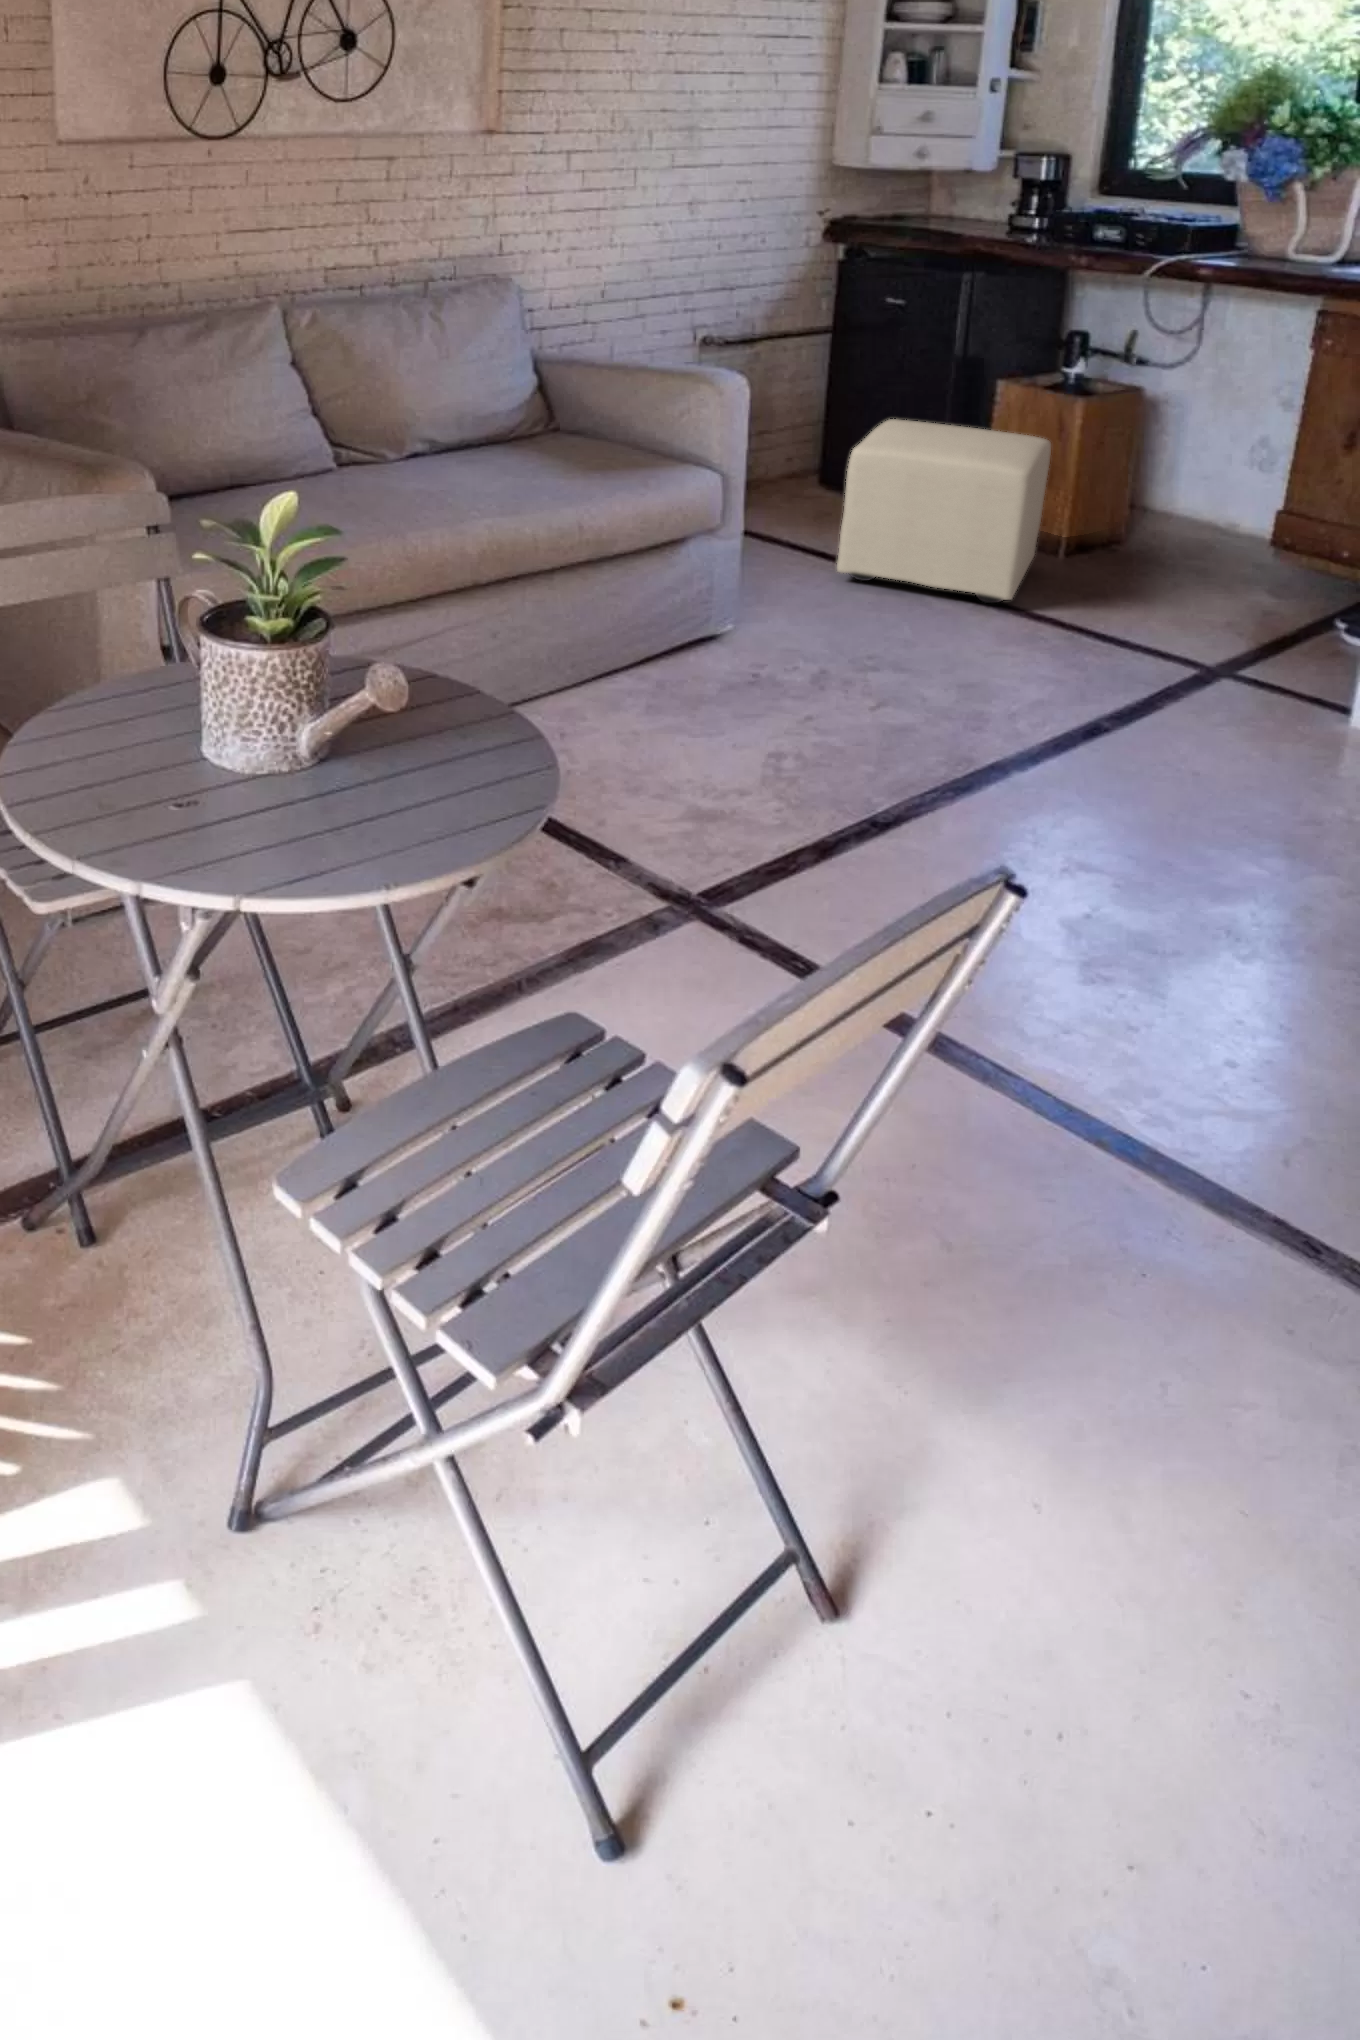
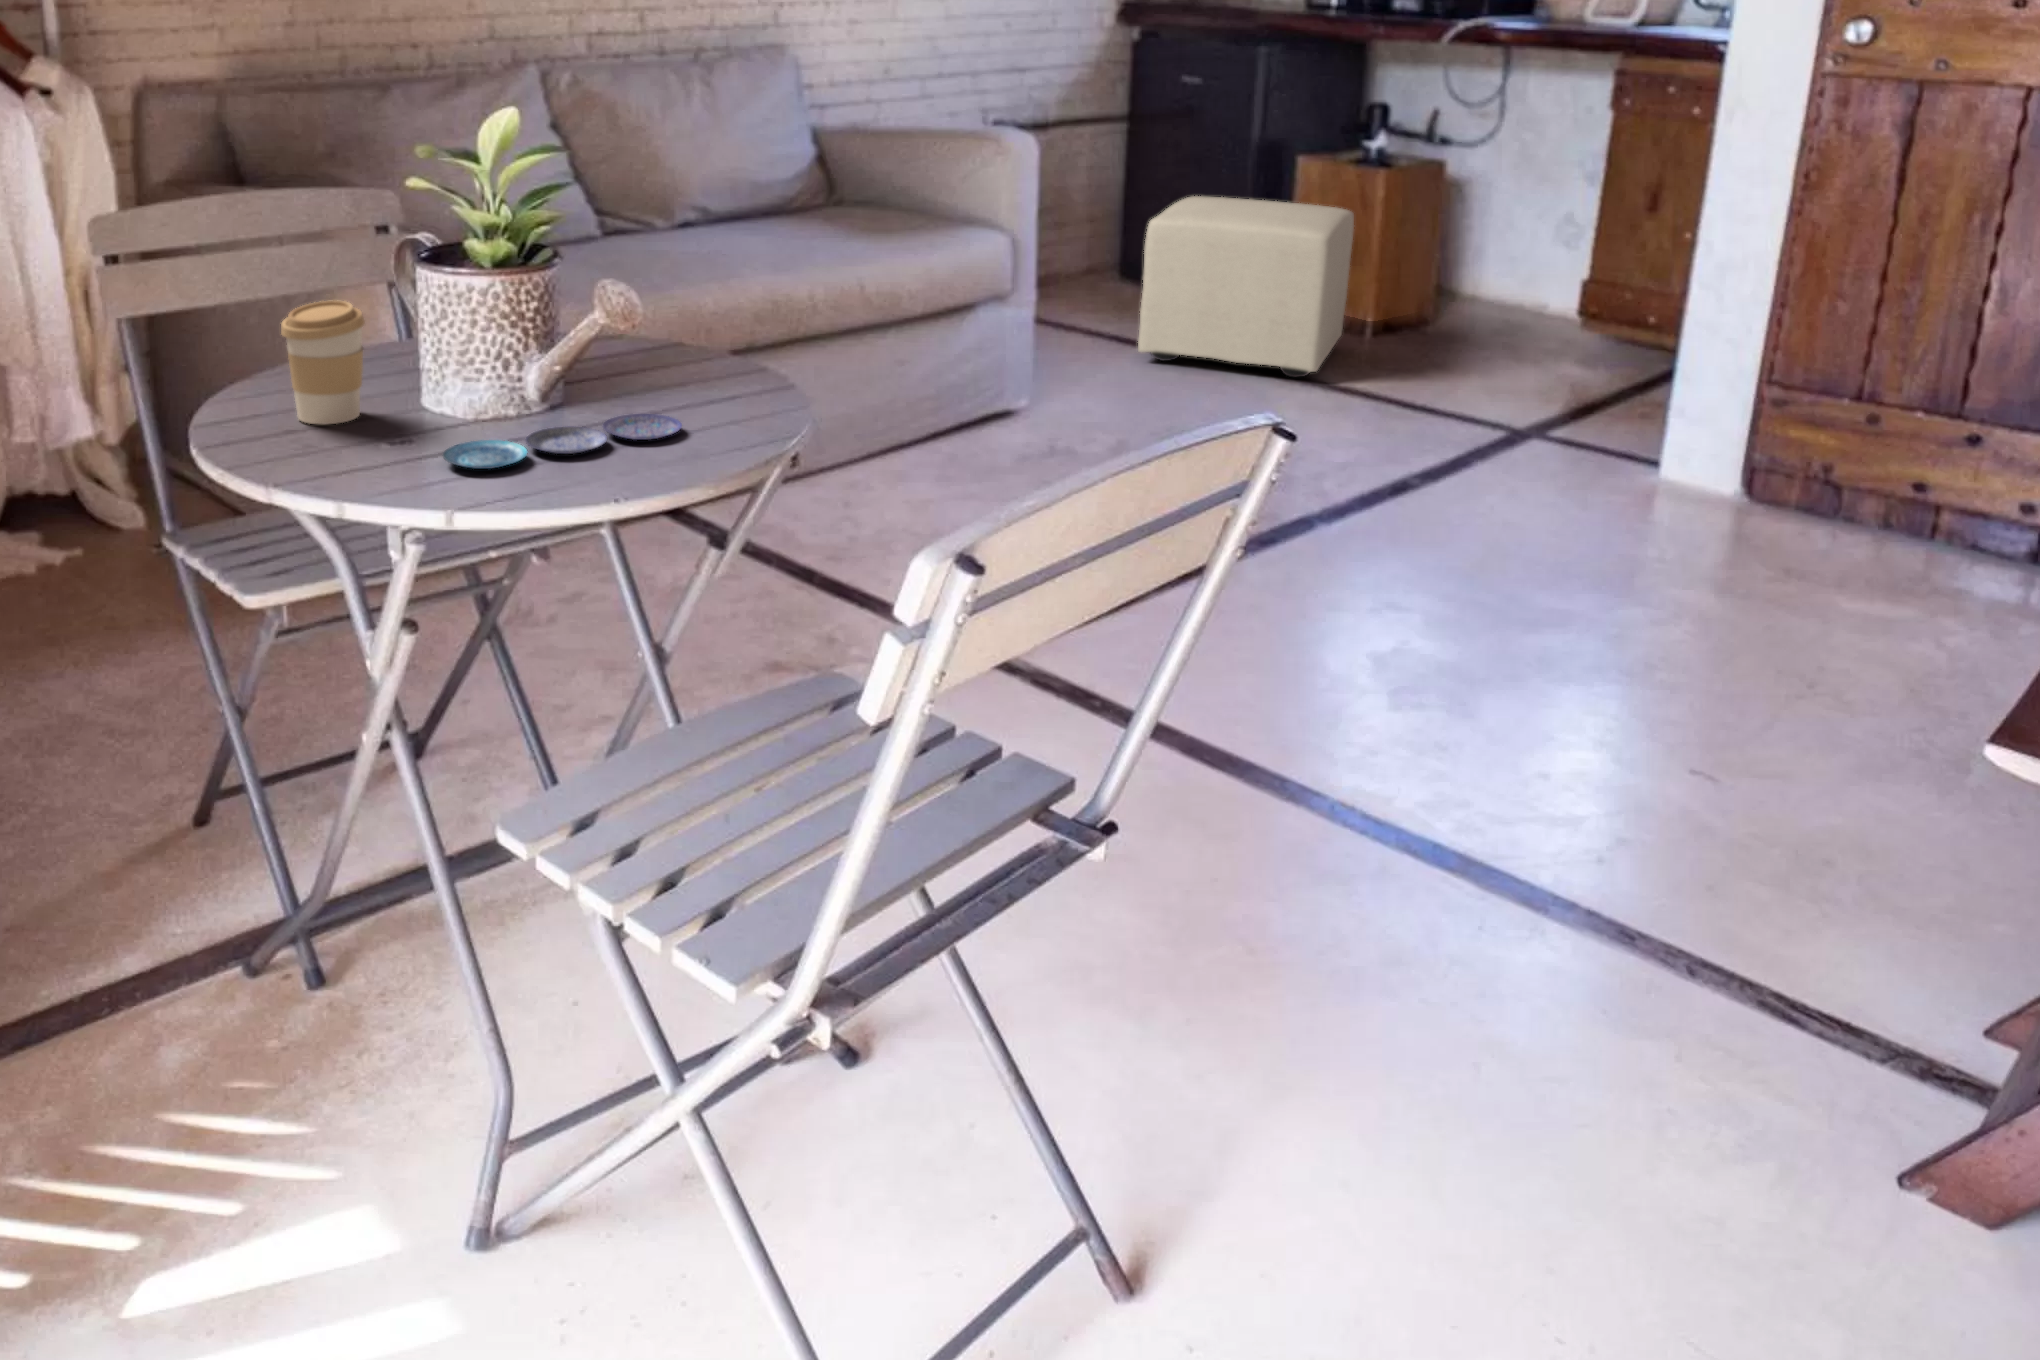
coffee cup: none [73,661,150,781] -> present [281,301,365,424]
plate: none [226,781,448,856] -> present [443,414,682,469]

